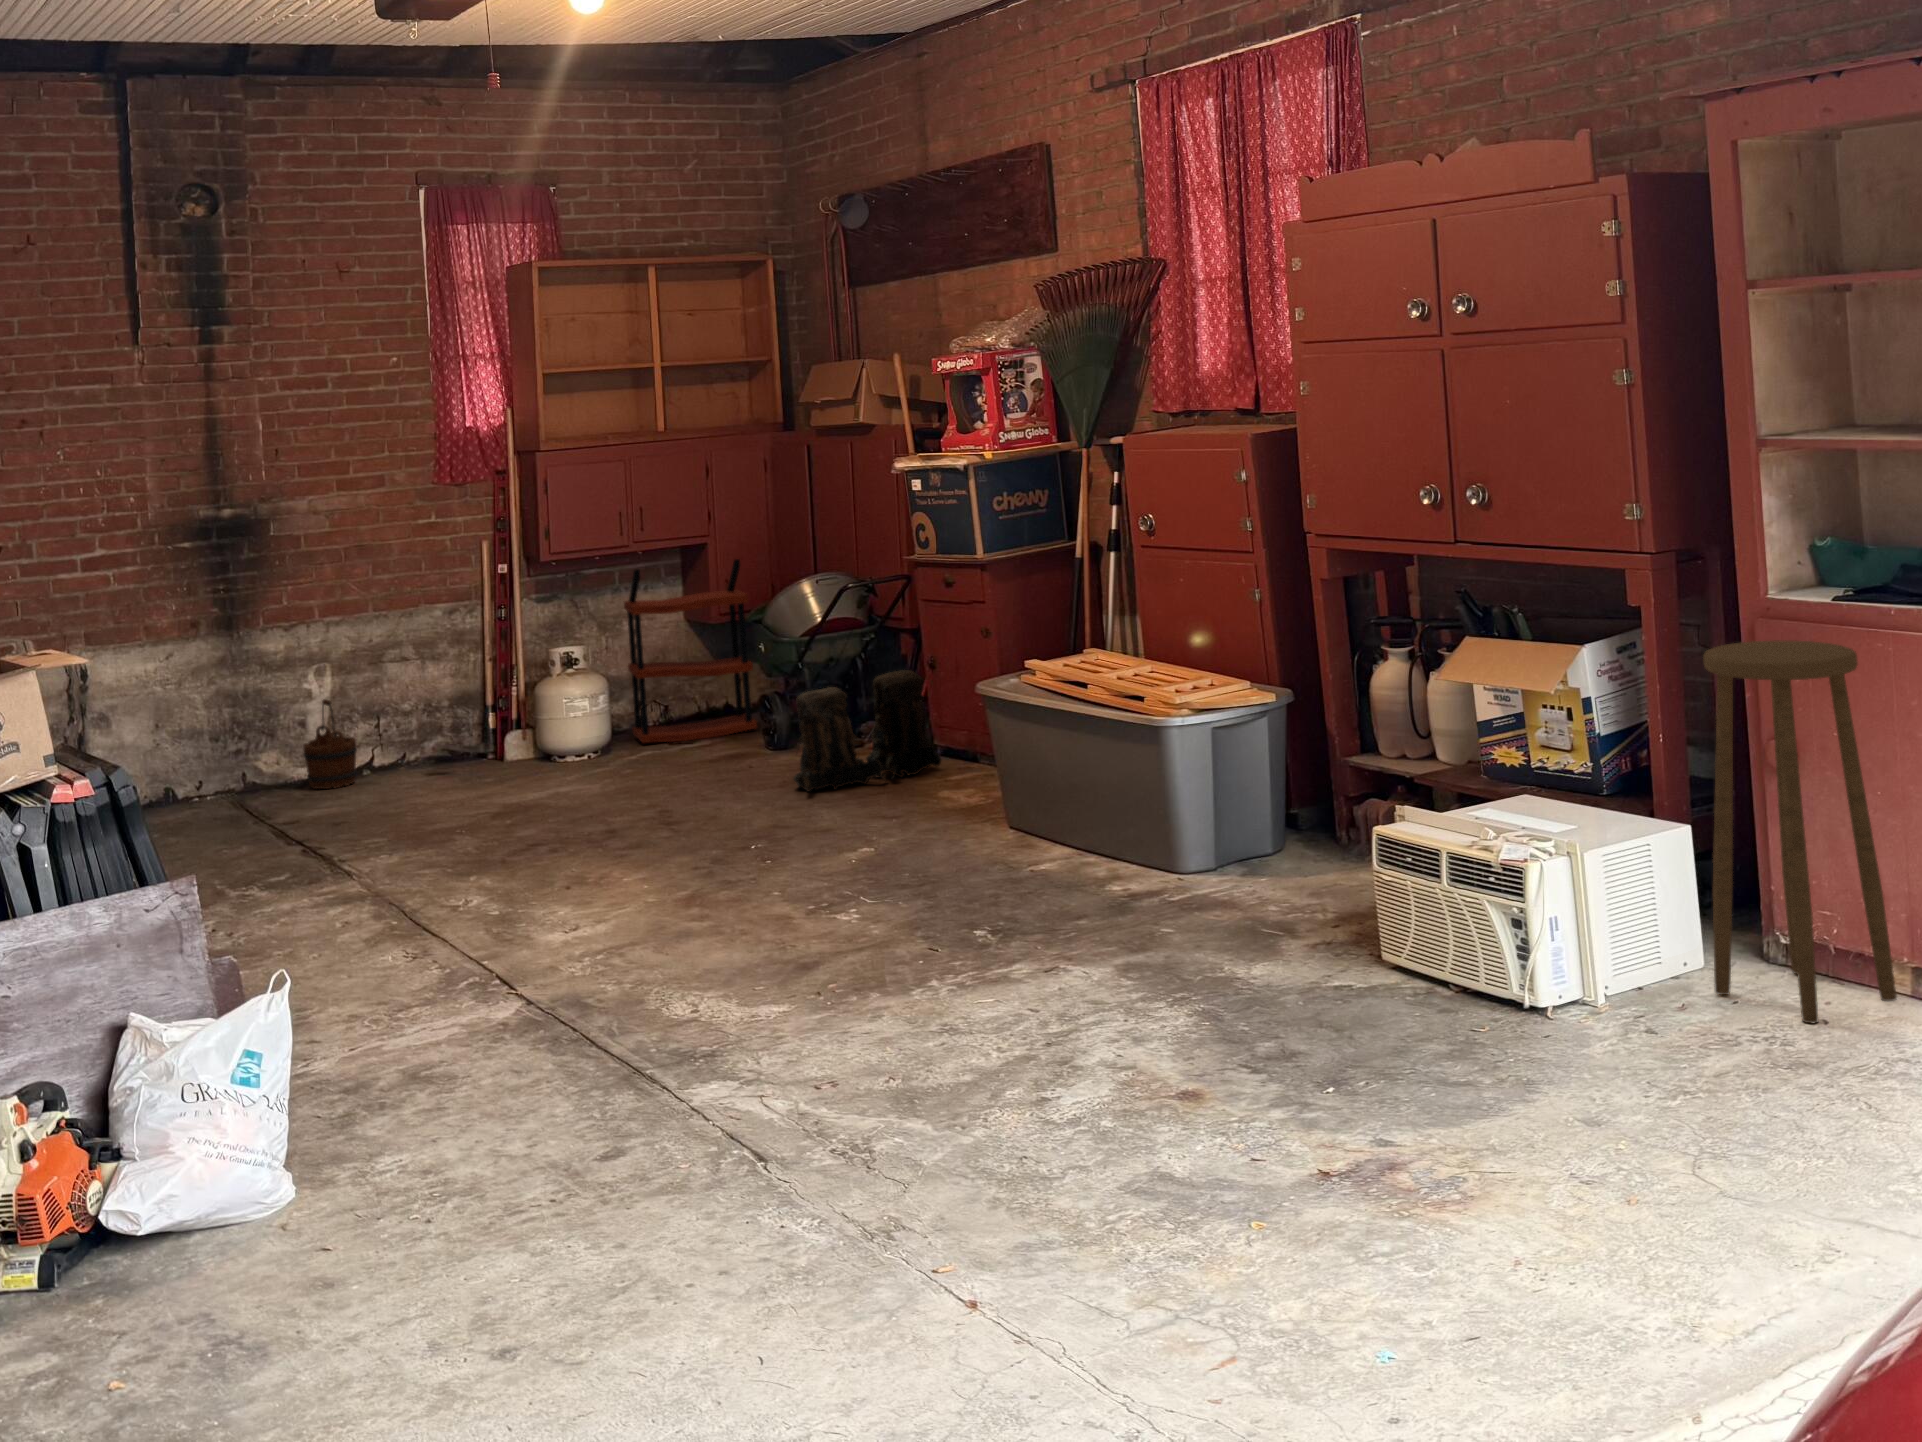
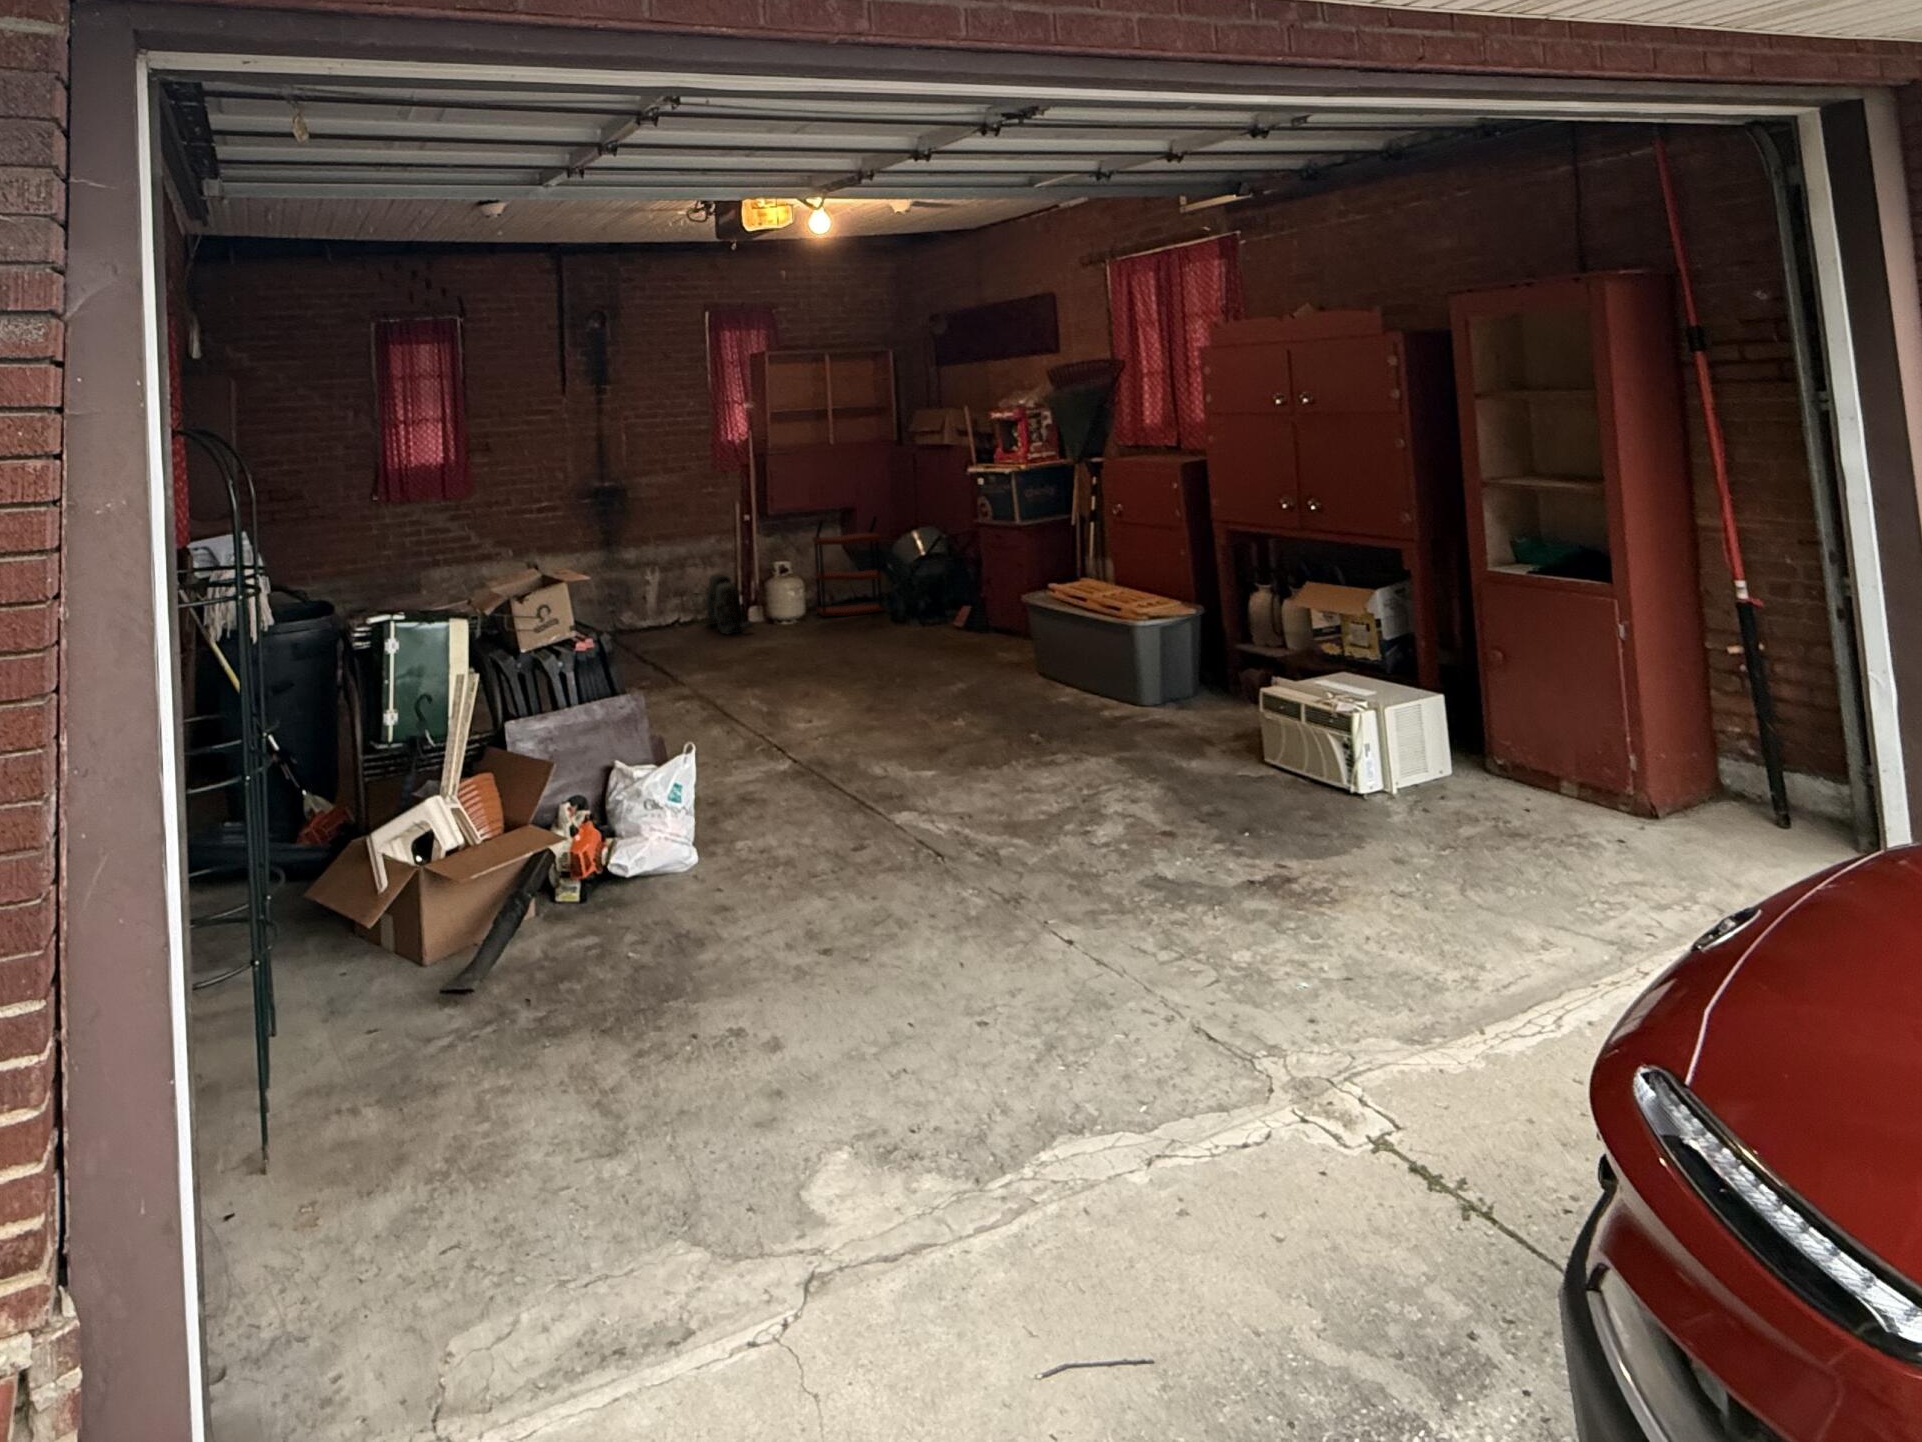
stool: present [1703,640,1897,1023] -> none [1455,596,1569,812]
backpack: present [794,670,941,792] -> present [706,573,755,634]
wooden bucket: present [303,699,357,789] -> none [643,586,671,636]

